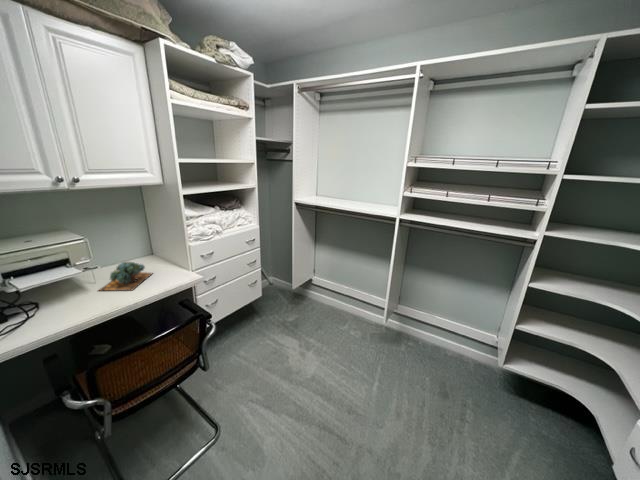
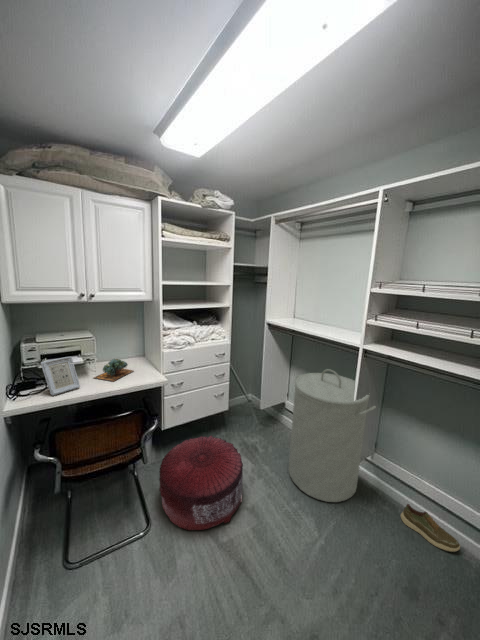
laundry hamper: none [331,241,407,353] -> present [289,369,376,502]
picture frame: none [9,268,86,326] -> present [41,357,80,395]
pouf: none [214,323,302,419] -> present [159,436,243,530]
shoe: none [422,336,463,360] -> present [401,504,460,552]

